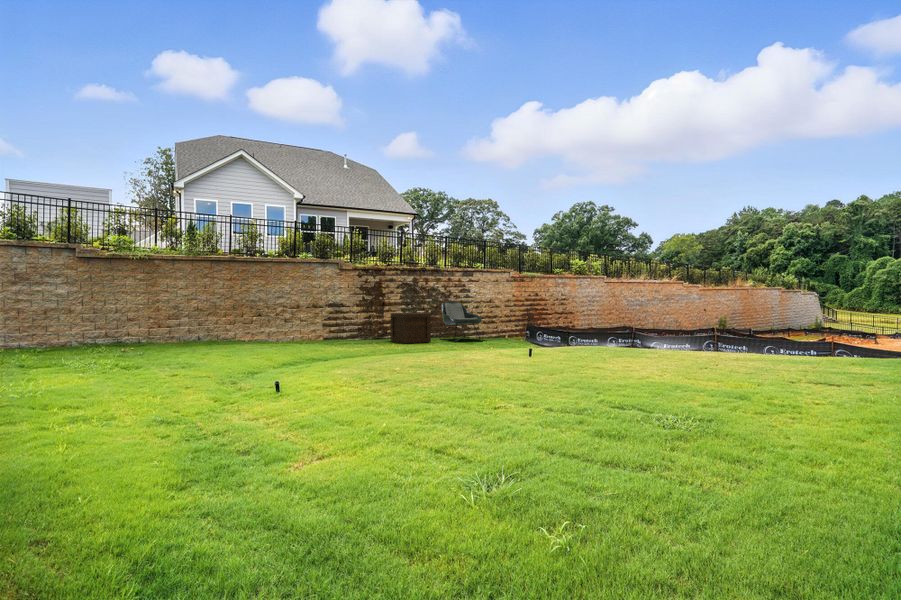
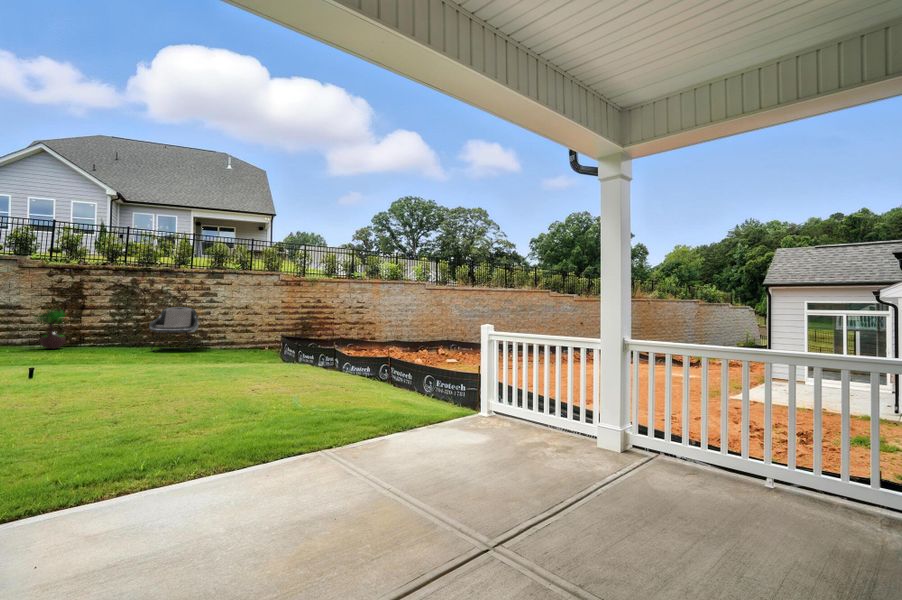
potted tree: none [365,303,387,343] -> present [35,310,65,349]
wooden crate: present [391,312,431,344] -> none [77,317,128,352]

